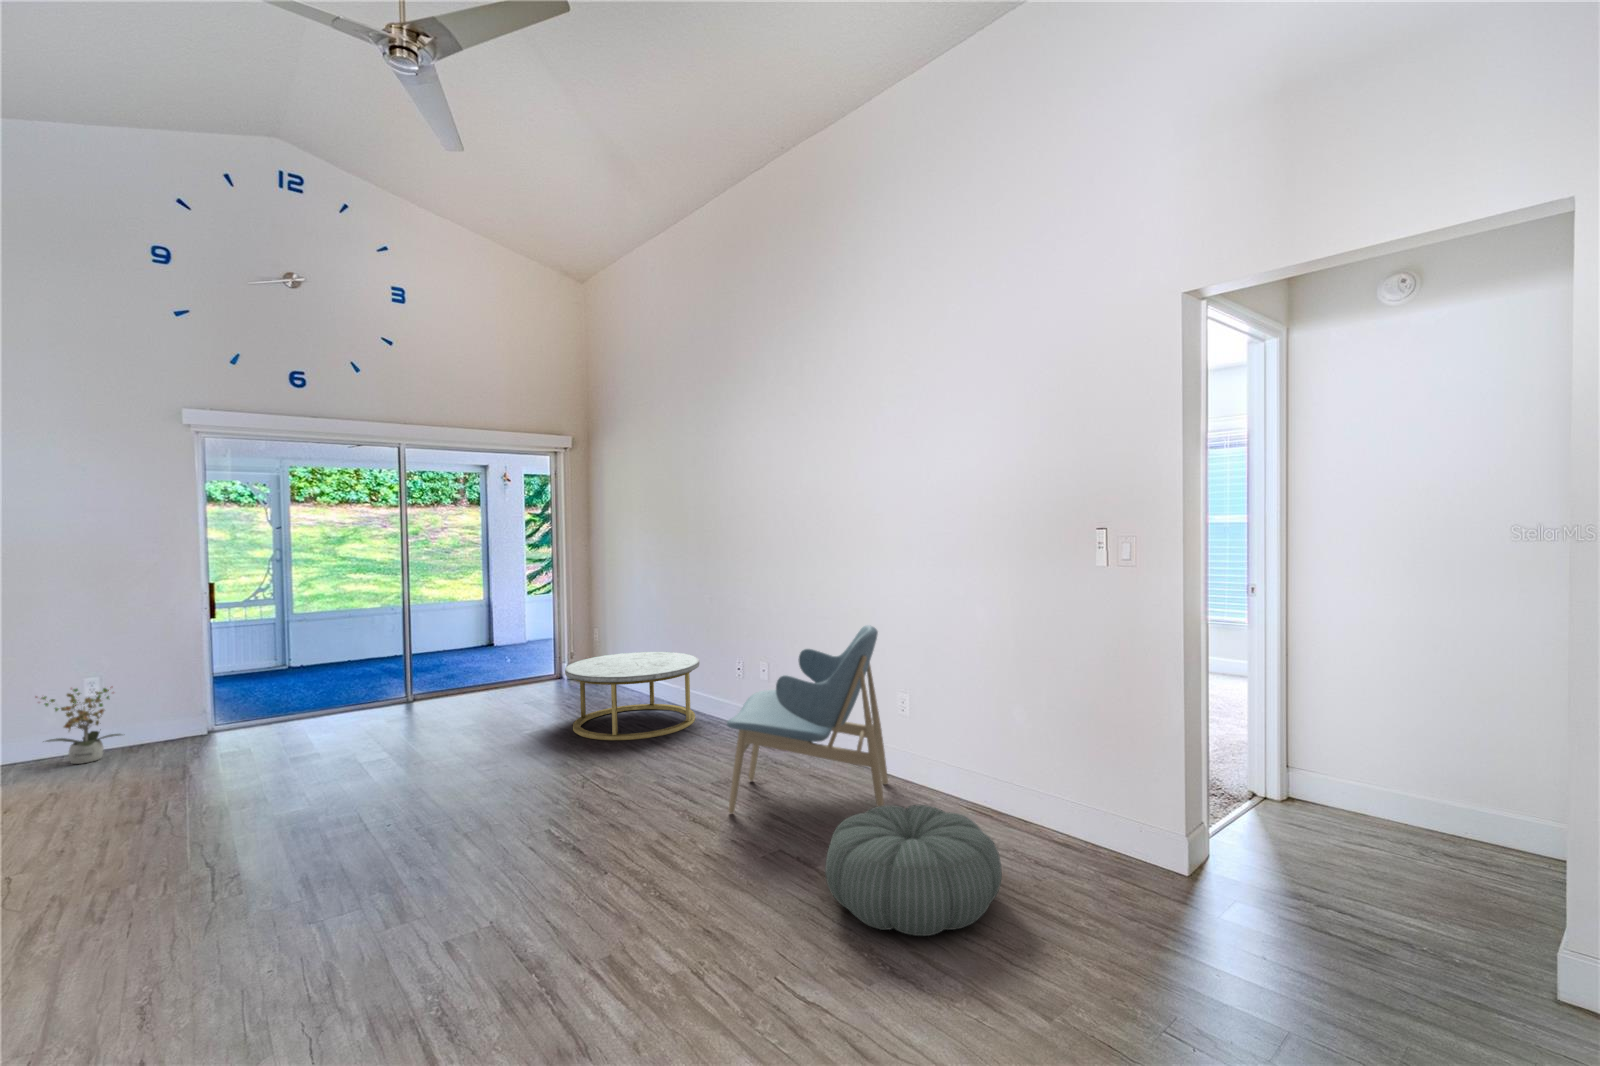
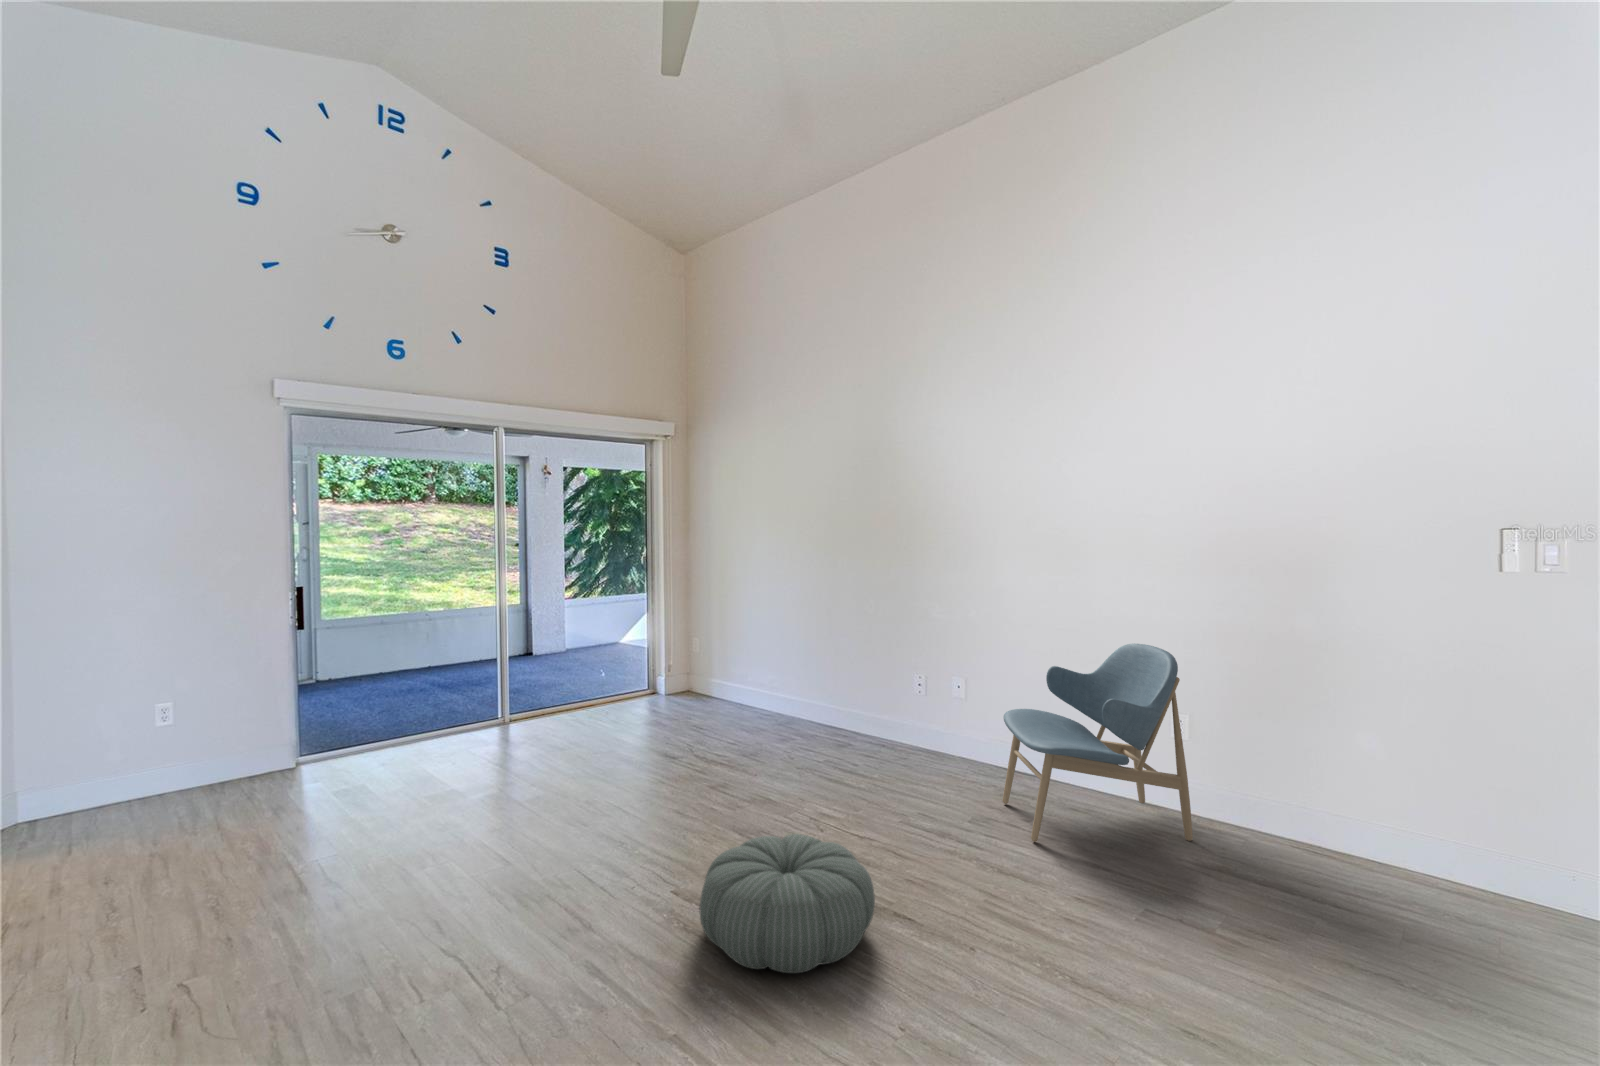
coffee table: present [565,652,699,740] -> none [723,664,863,762]
potted plant: present [36,688,121,764] -> none [102,713,209,811]
pouf: present [825,805,1002,936] -> present [699,834,875,973]

